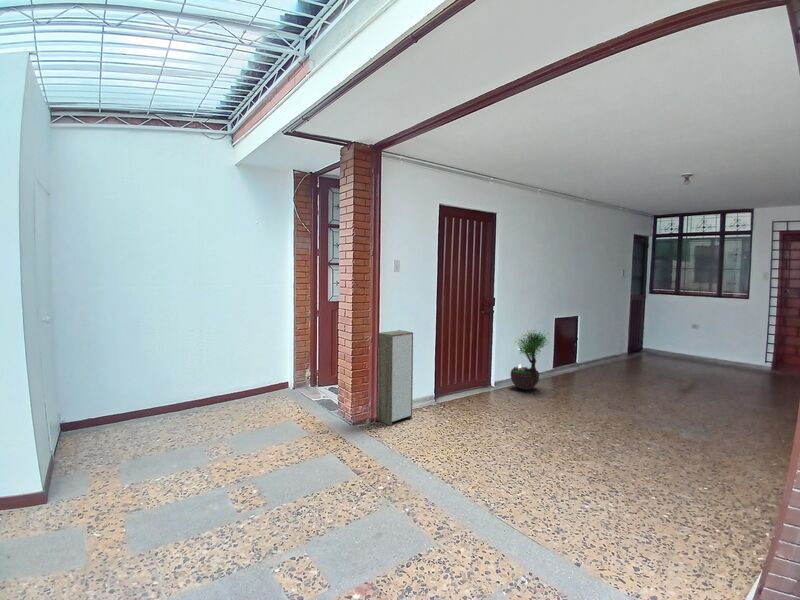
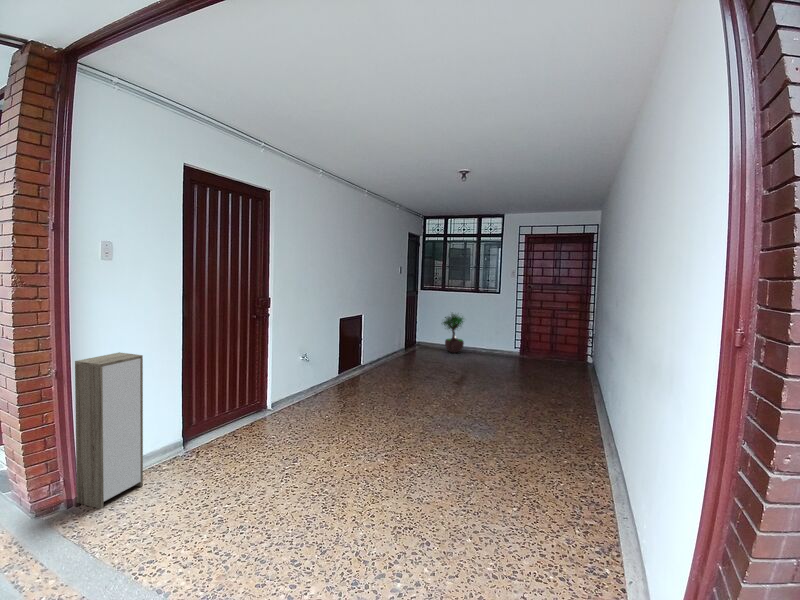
potted tree: present [511,332,547,390] -> present [443,314,464,353]

